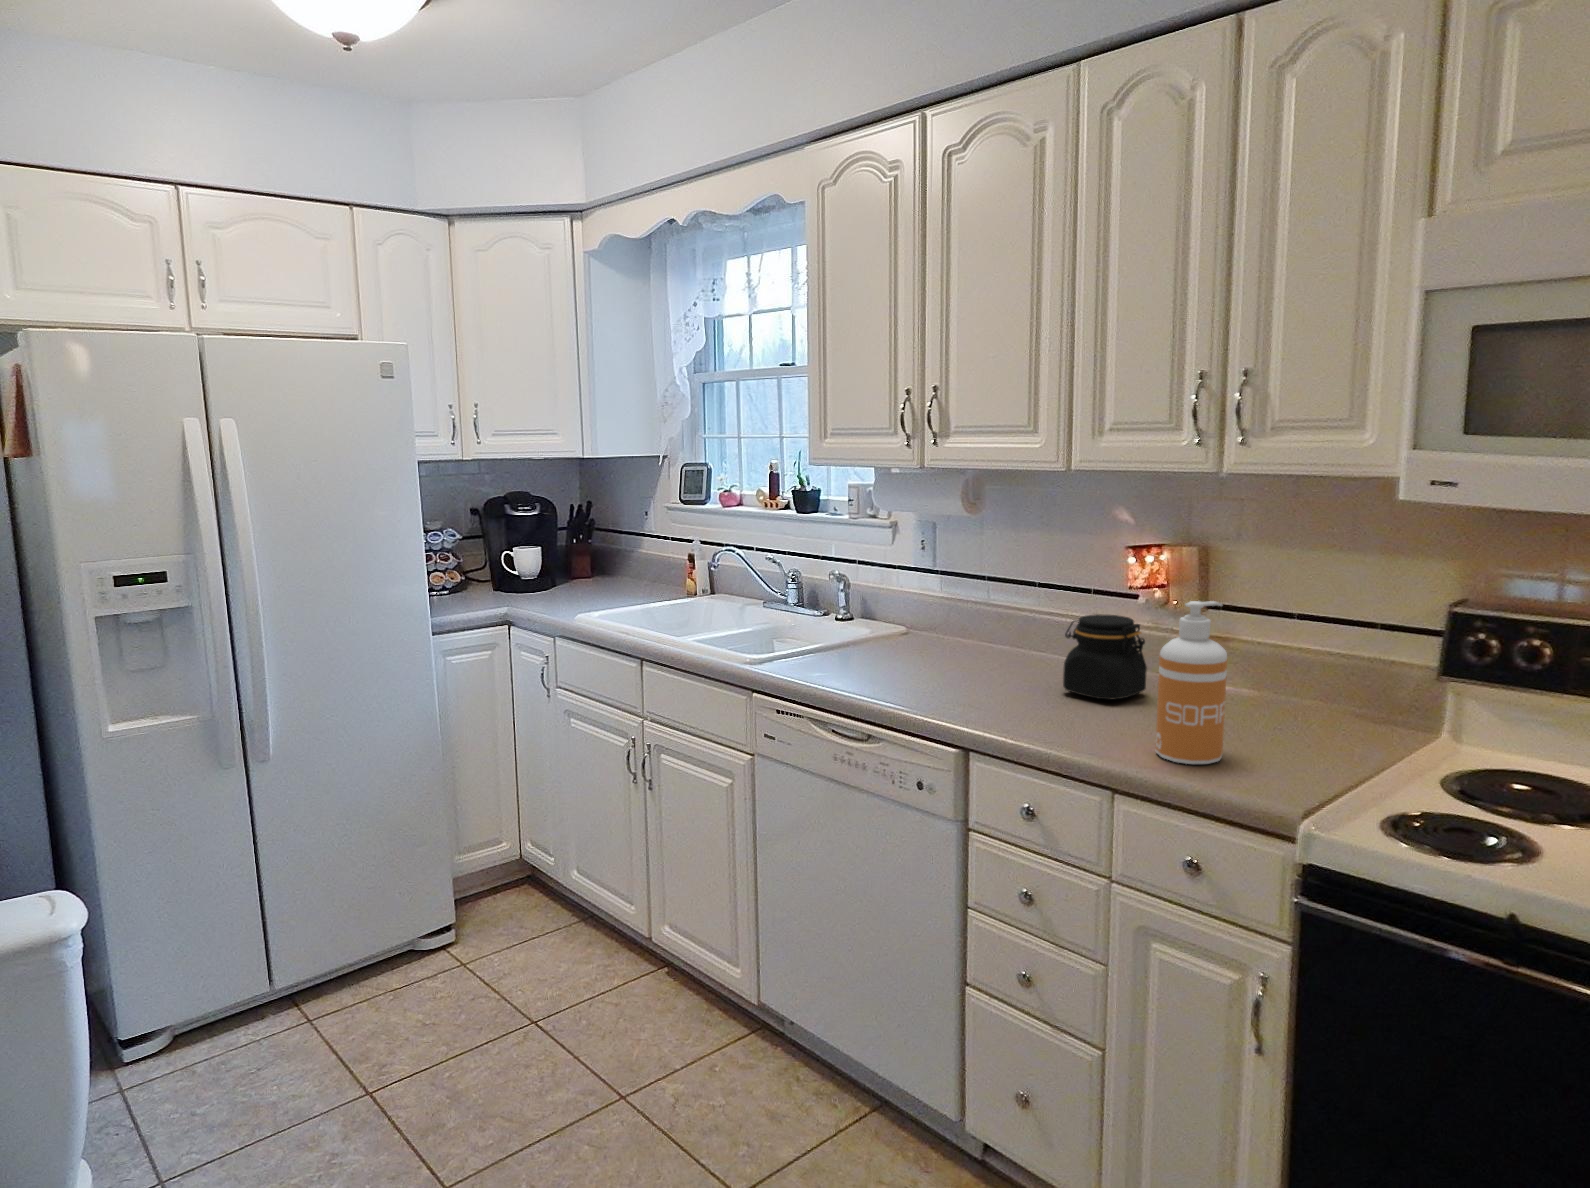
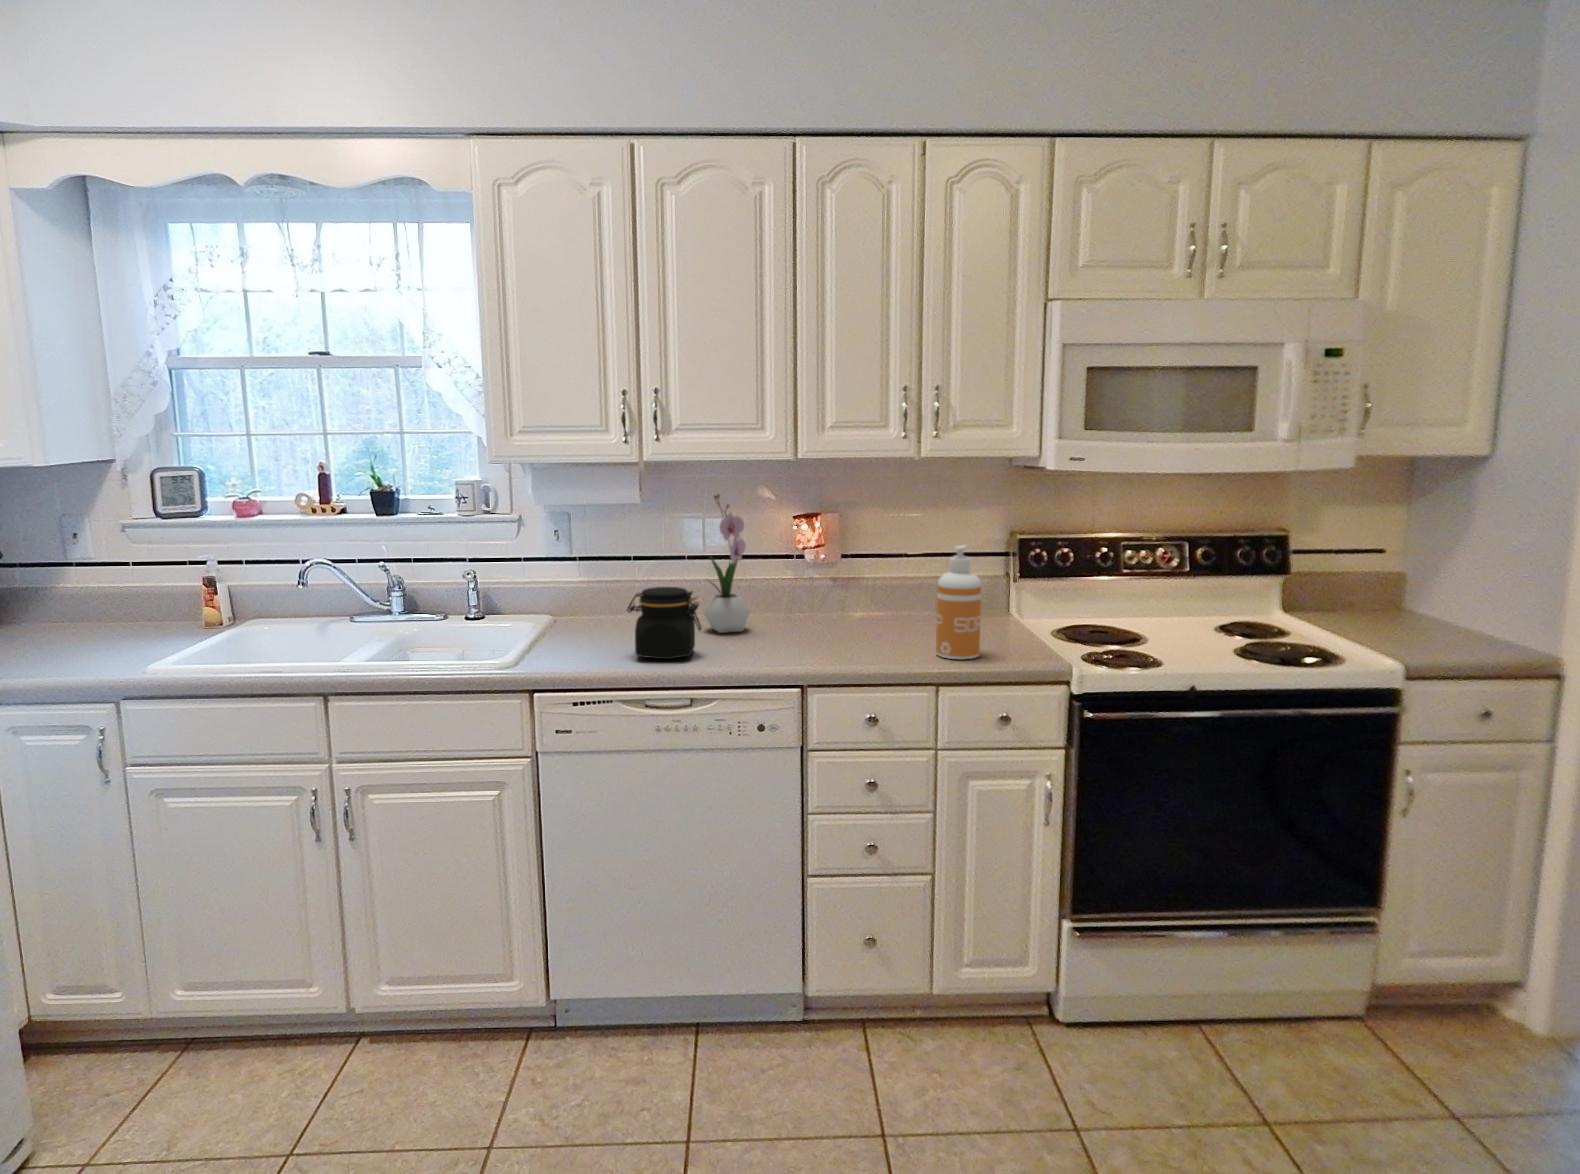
flower arrangement: none [987,509,1046,674] -> present [704,494,749,633]
jar: present [1063,614,1147,699] -> present [627,587,702,659]

